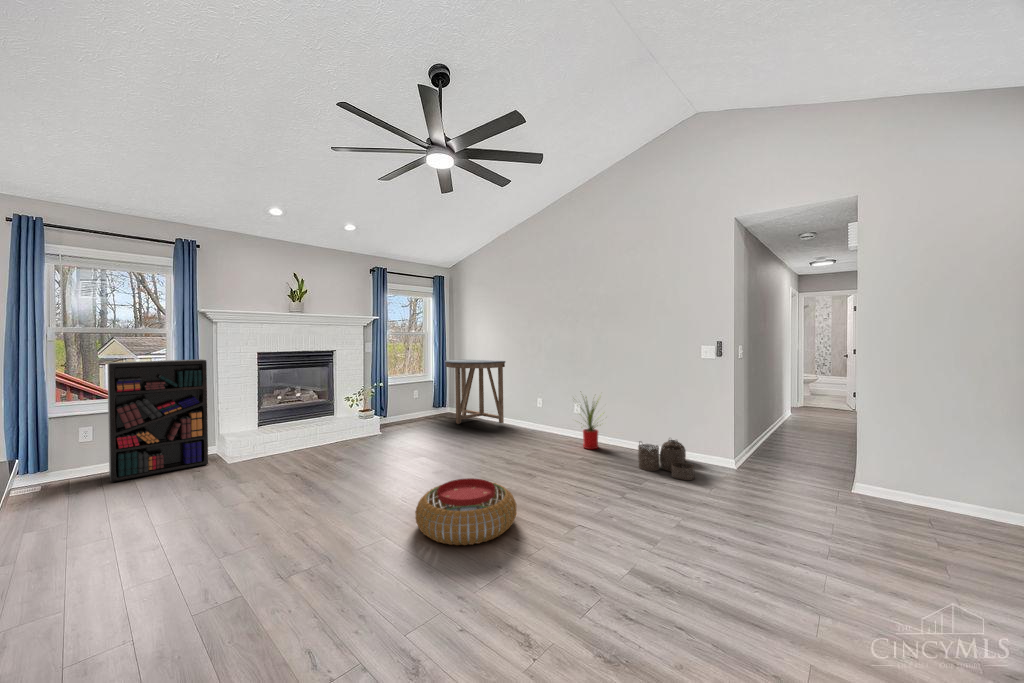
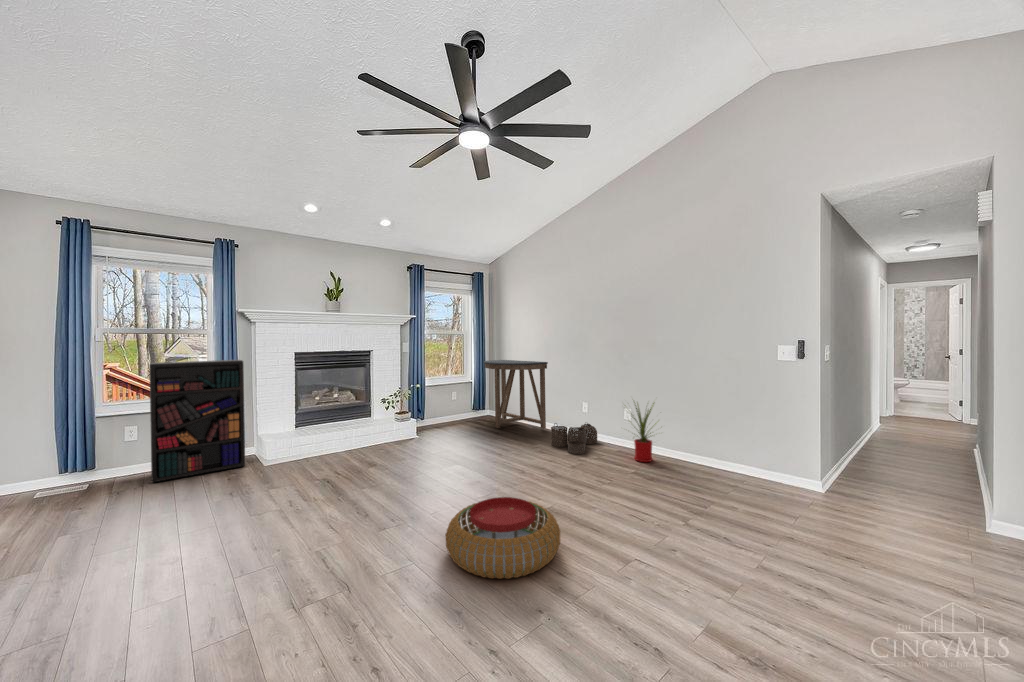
woven basket: present [638,440,694,480] -> present [551,423,597,454]

